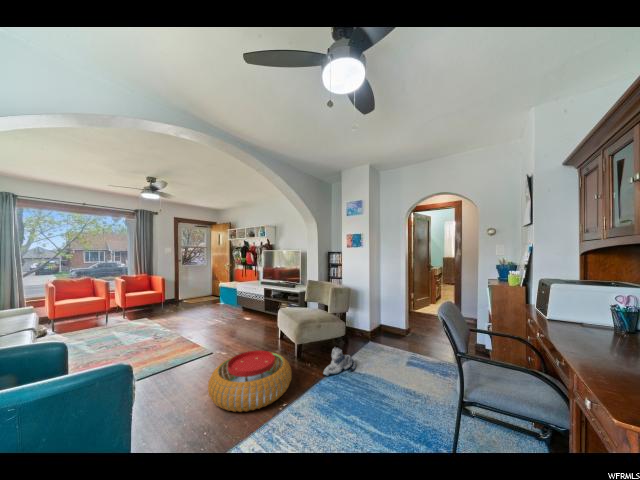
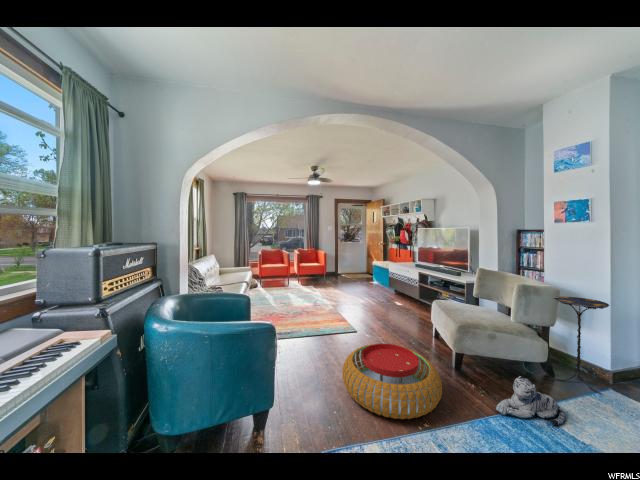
side table: none [348,292,370,347] -> present [554,297,609,394]

